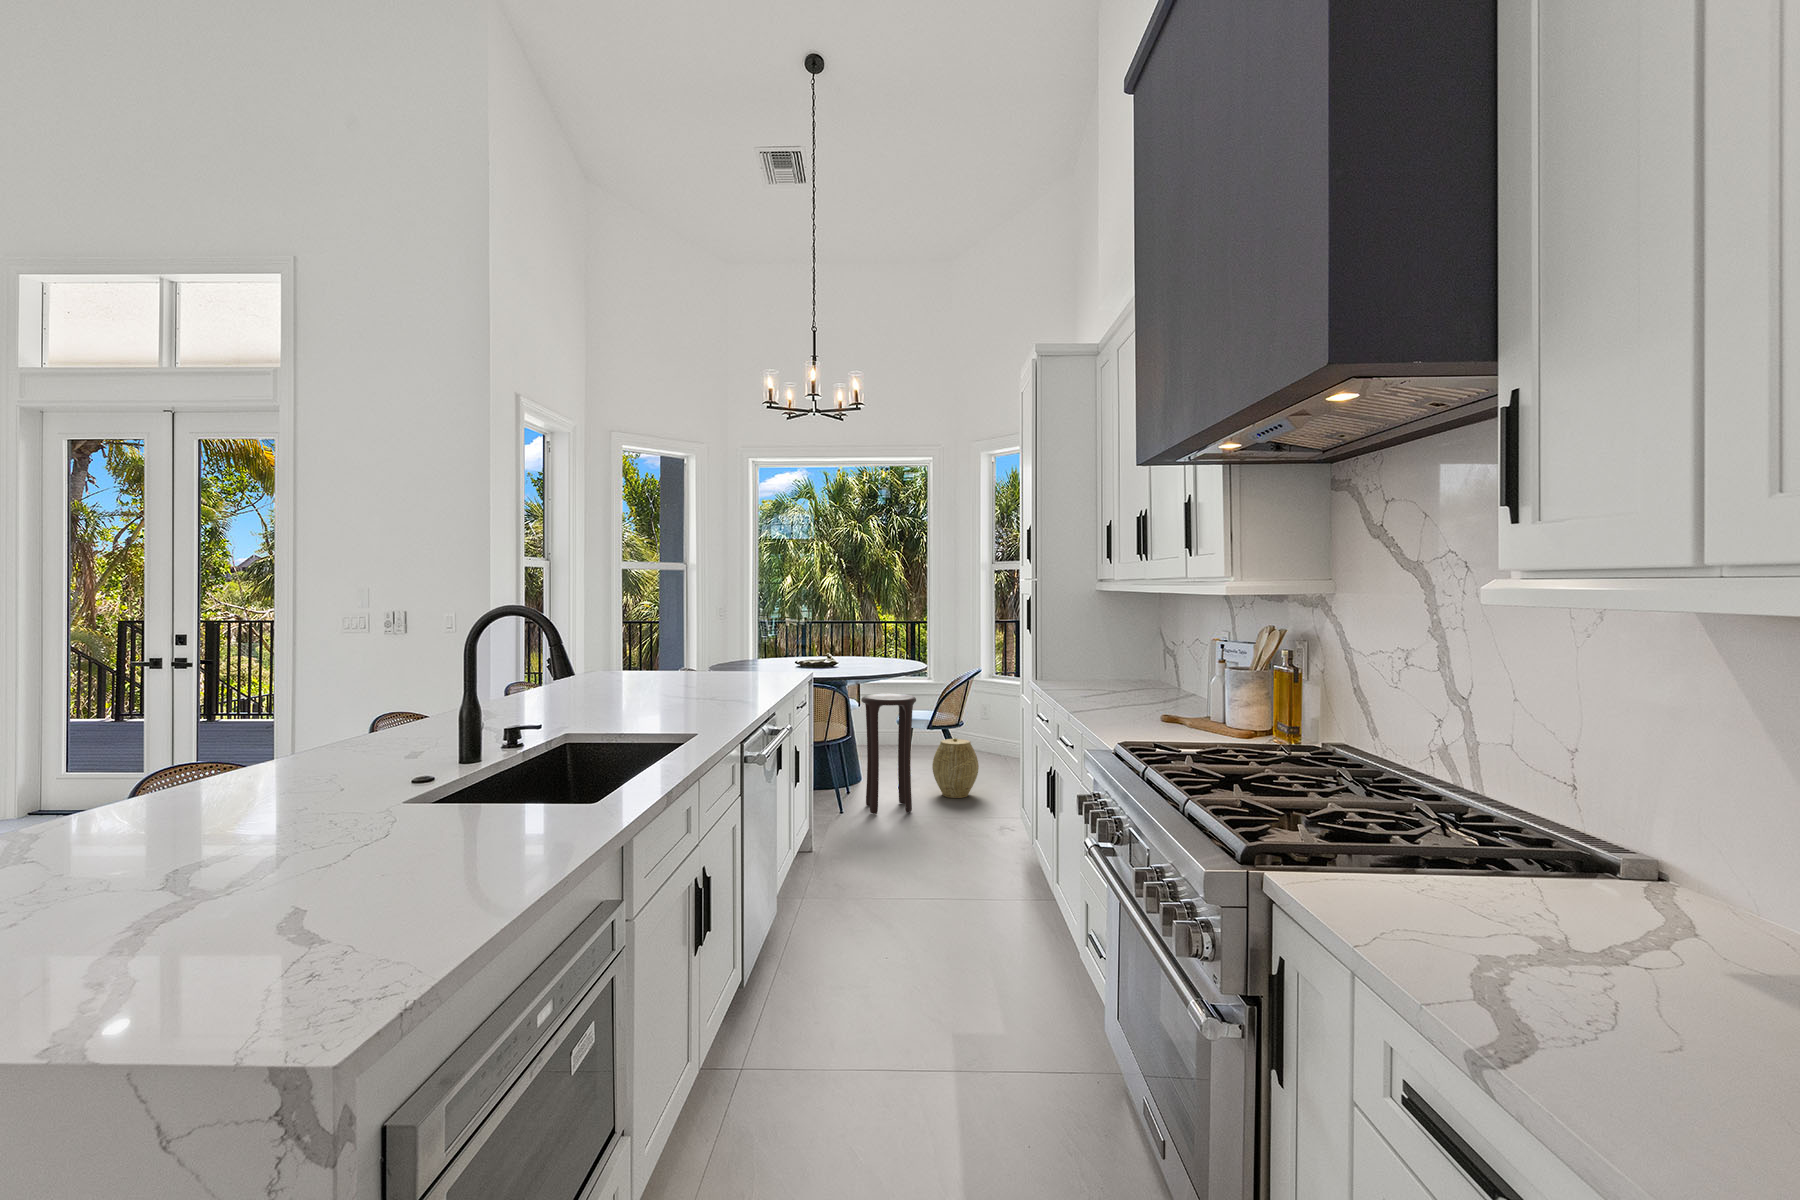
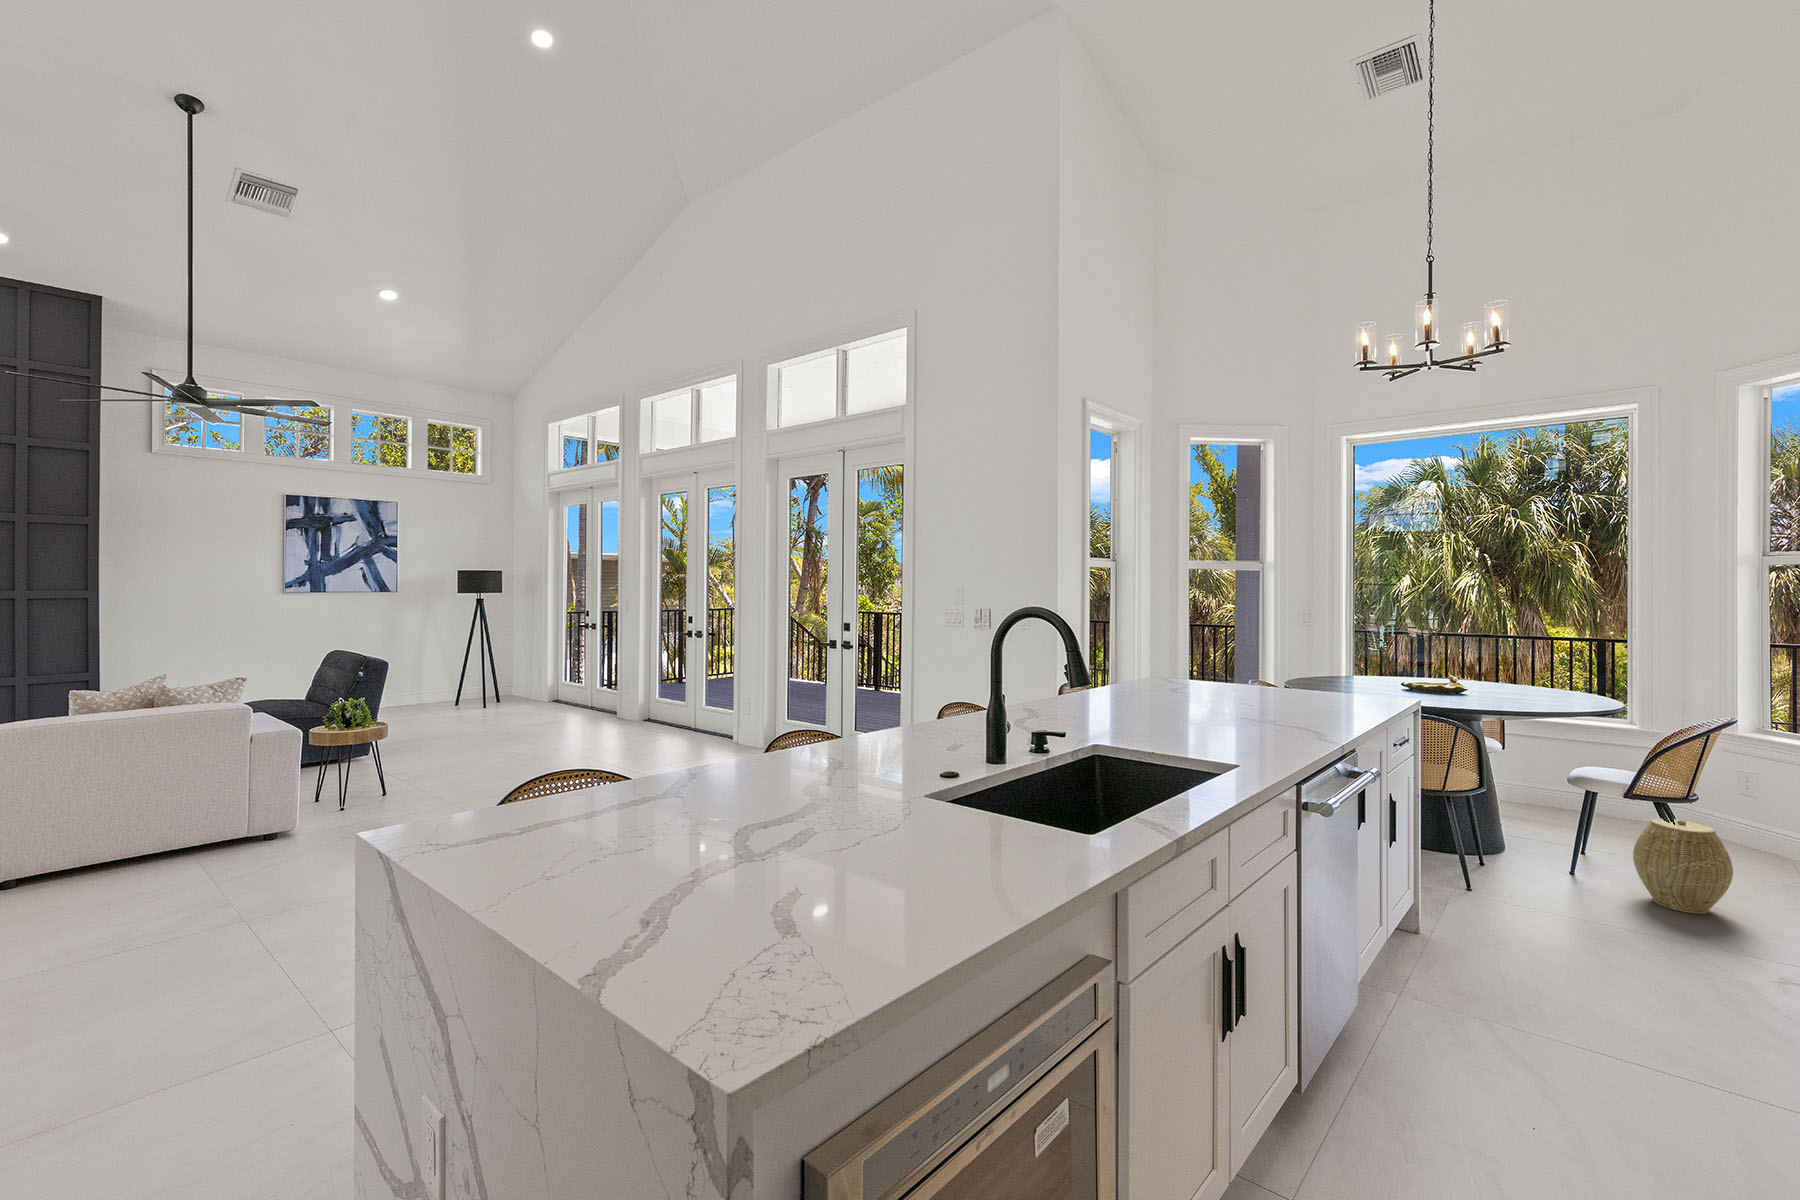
stool: present [861,694,916,814] -> none [1500,738,1602,918]

